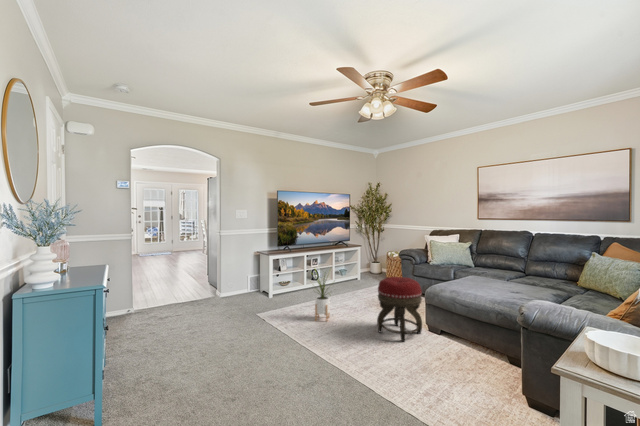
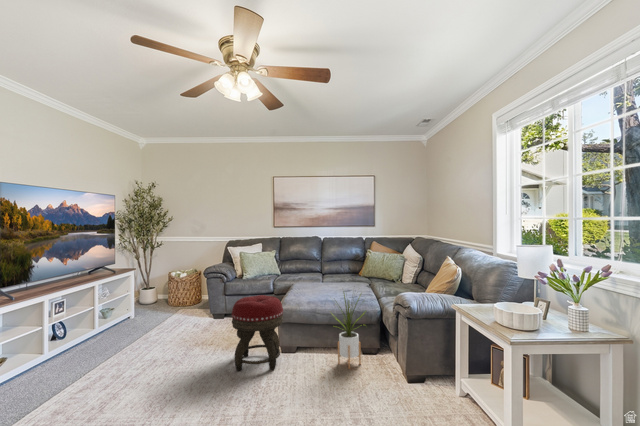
house plant: present [315,276,330,321] -> present [336,294,366,369]

